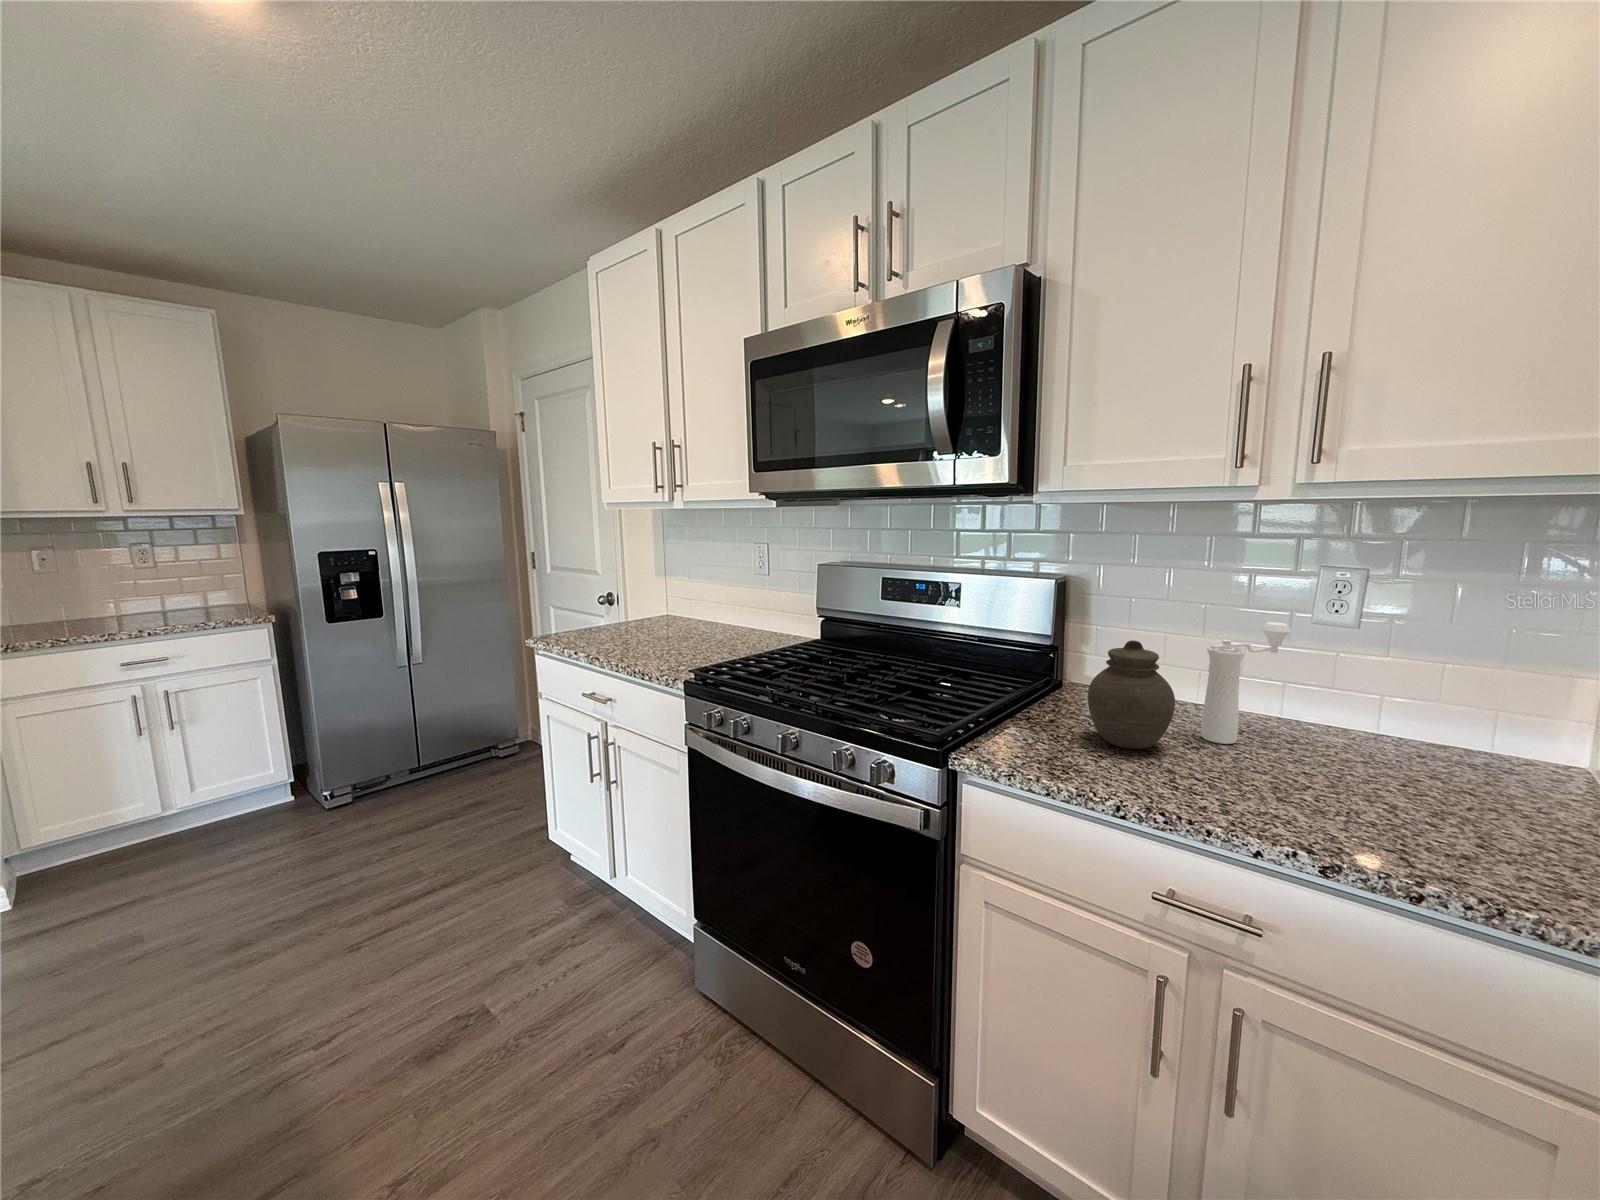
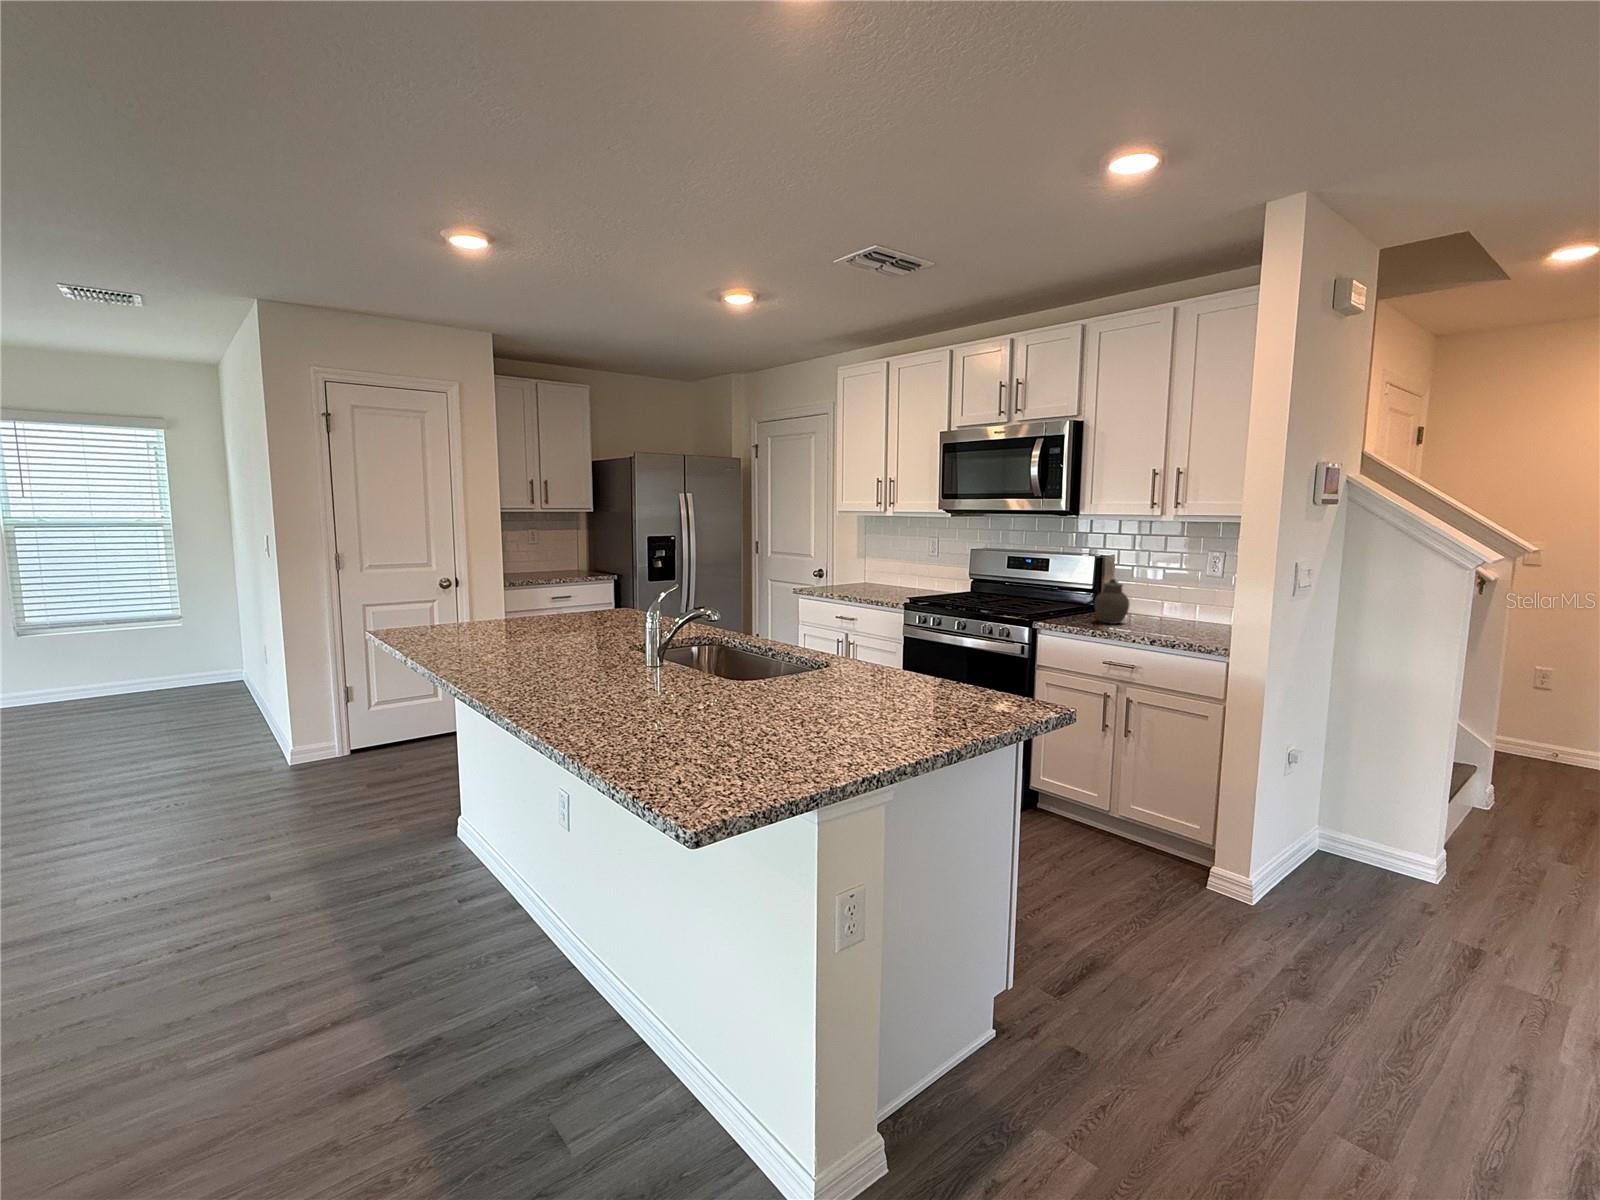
pepper mill: present [1201,622,1291,744] -> none [1146,574,1186,624]

